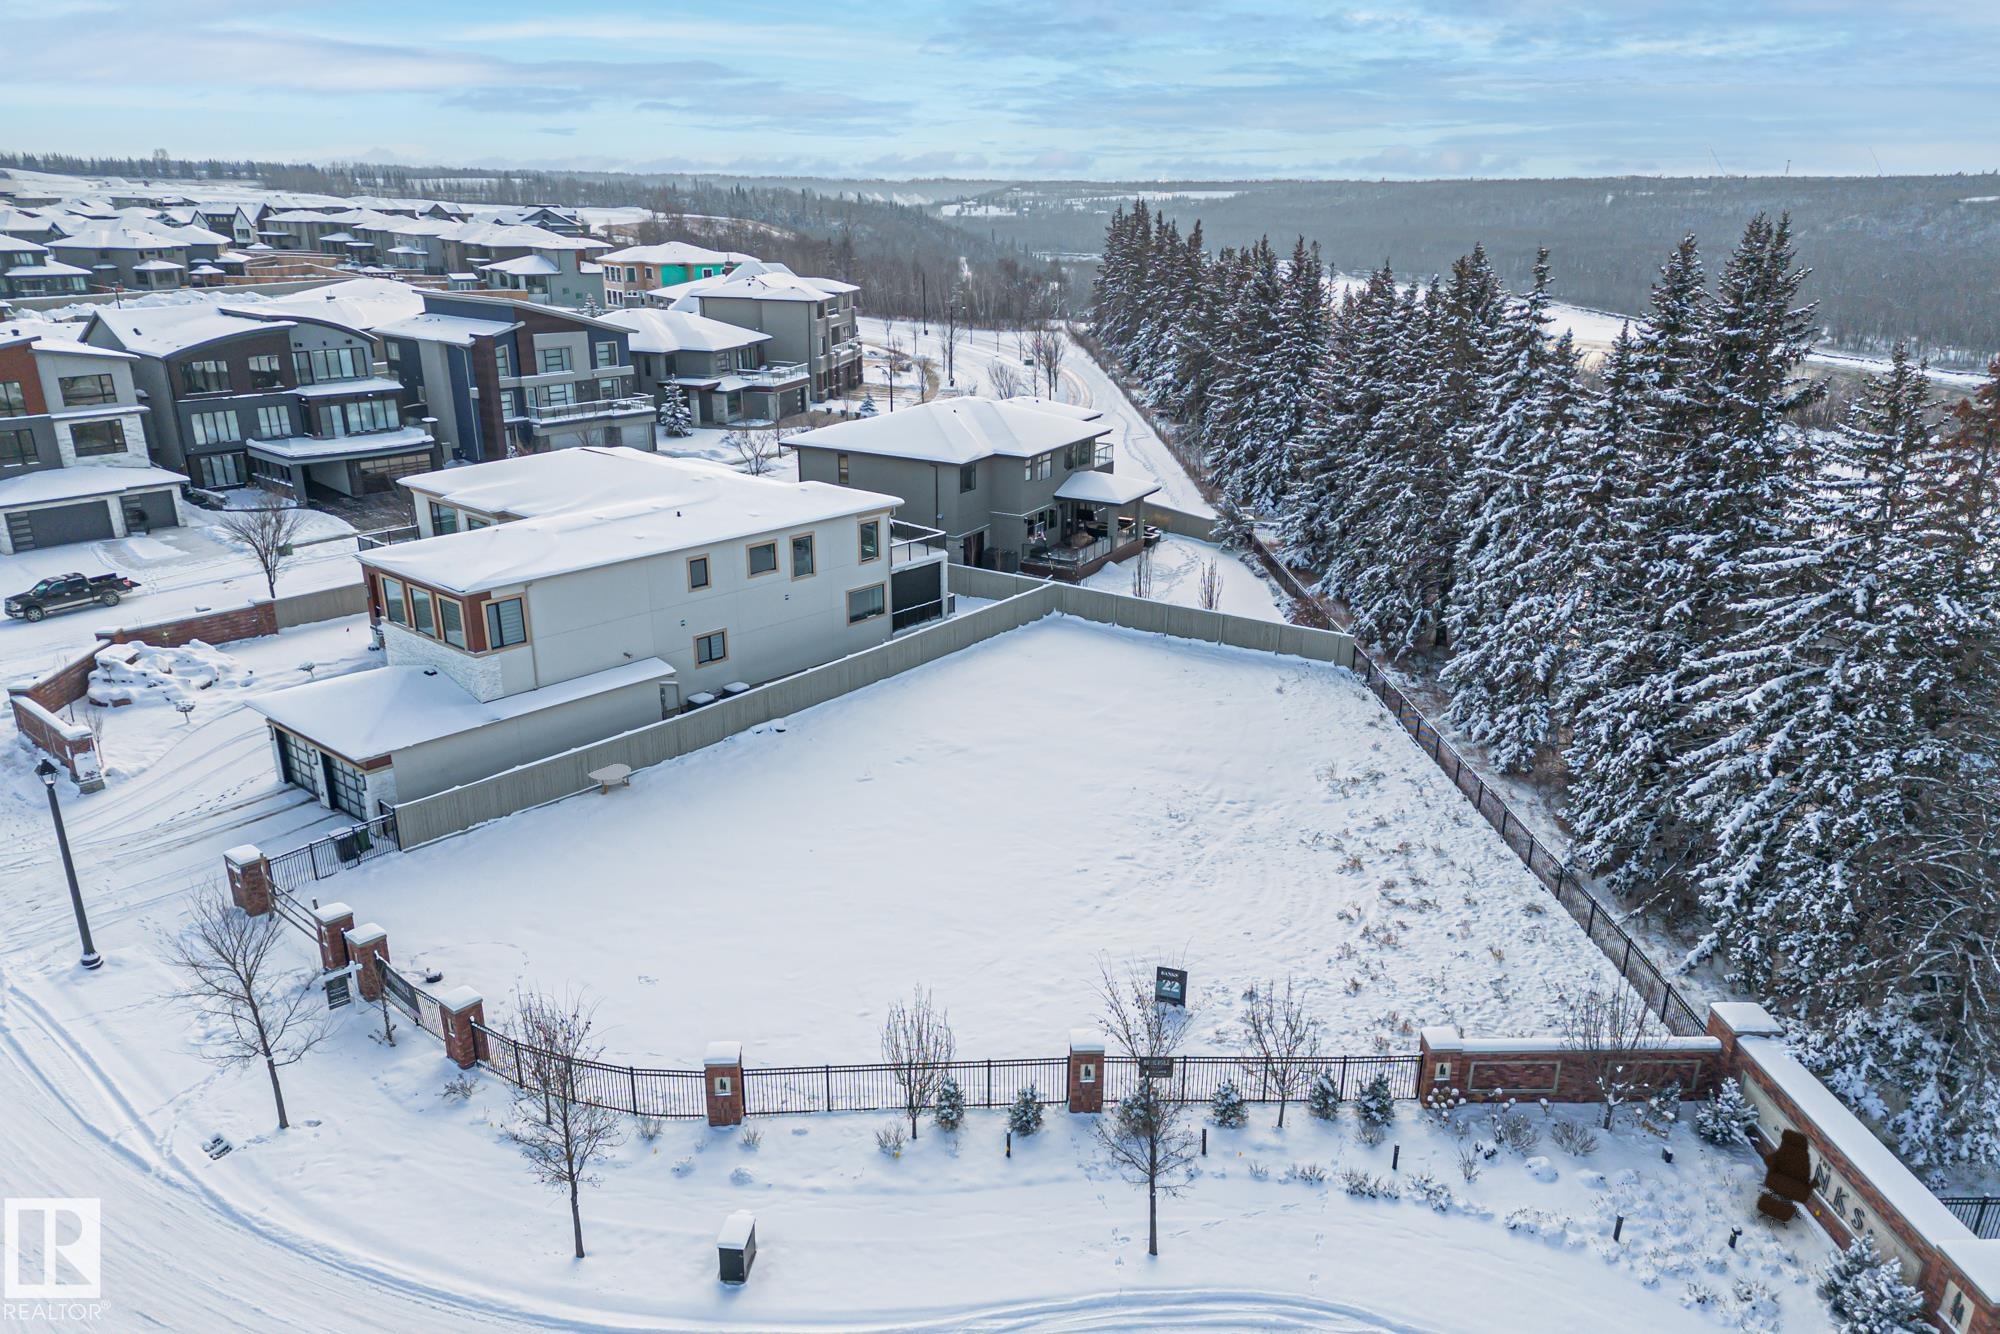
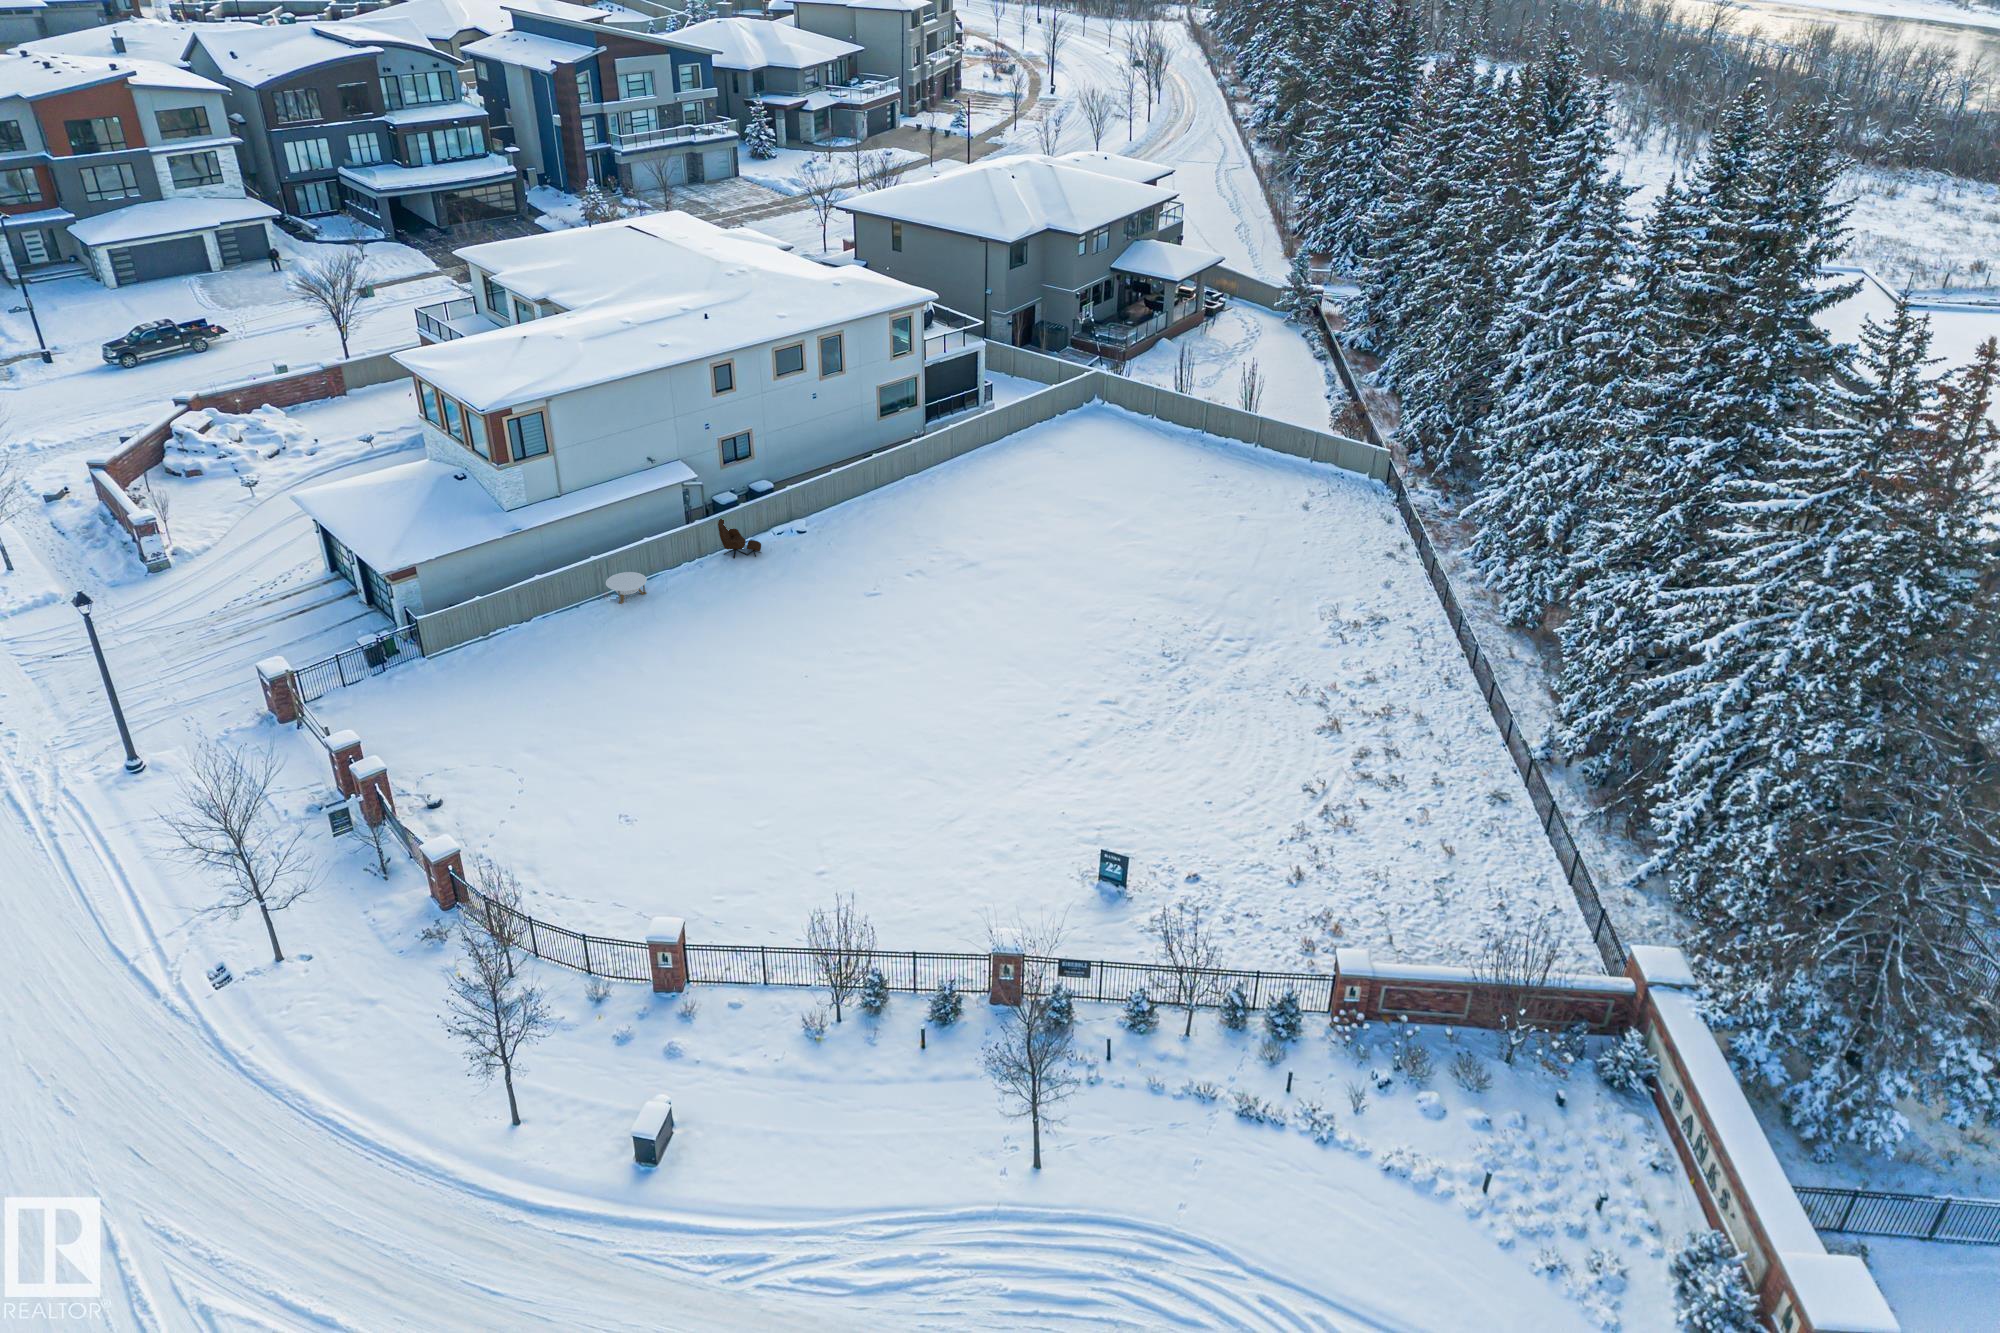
lounge chair: present [1756,1129,1821,1228] -> present [718,519,761,558]

